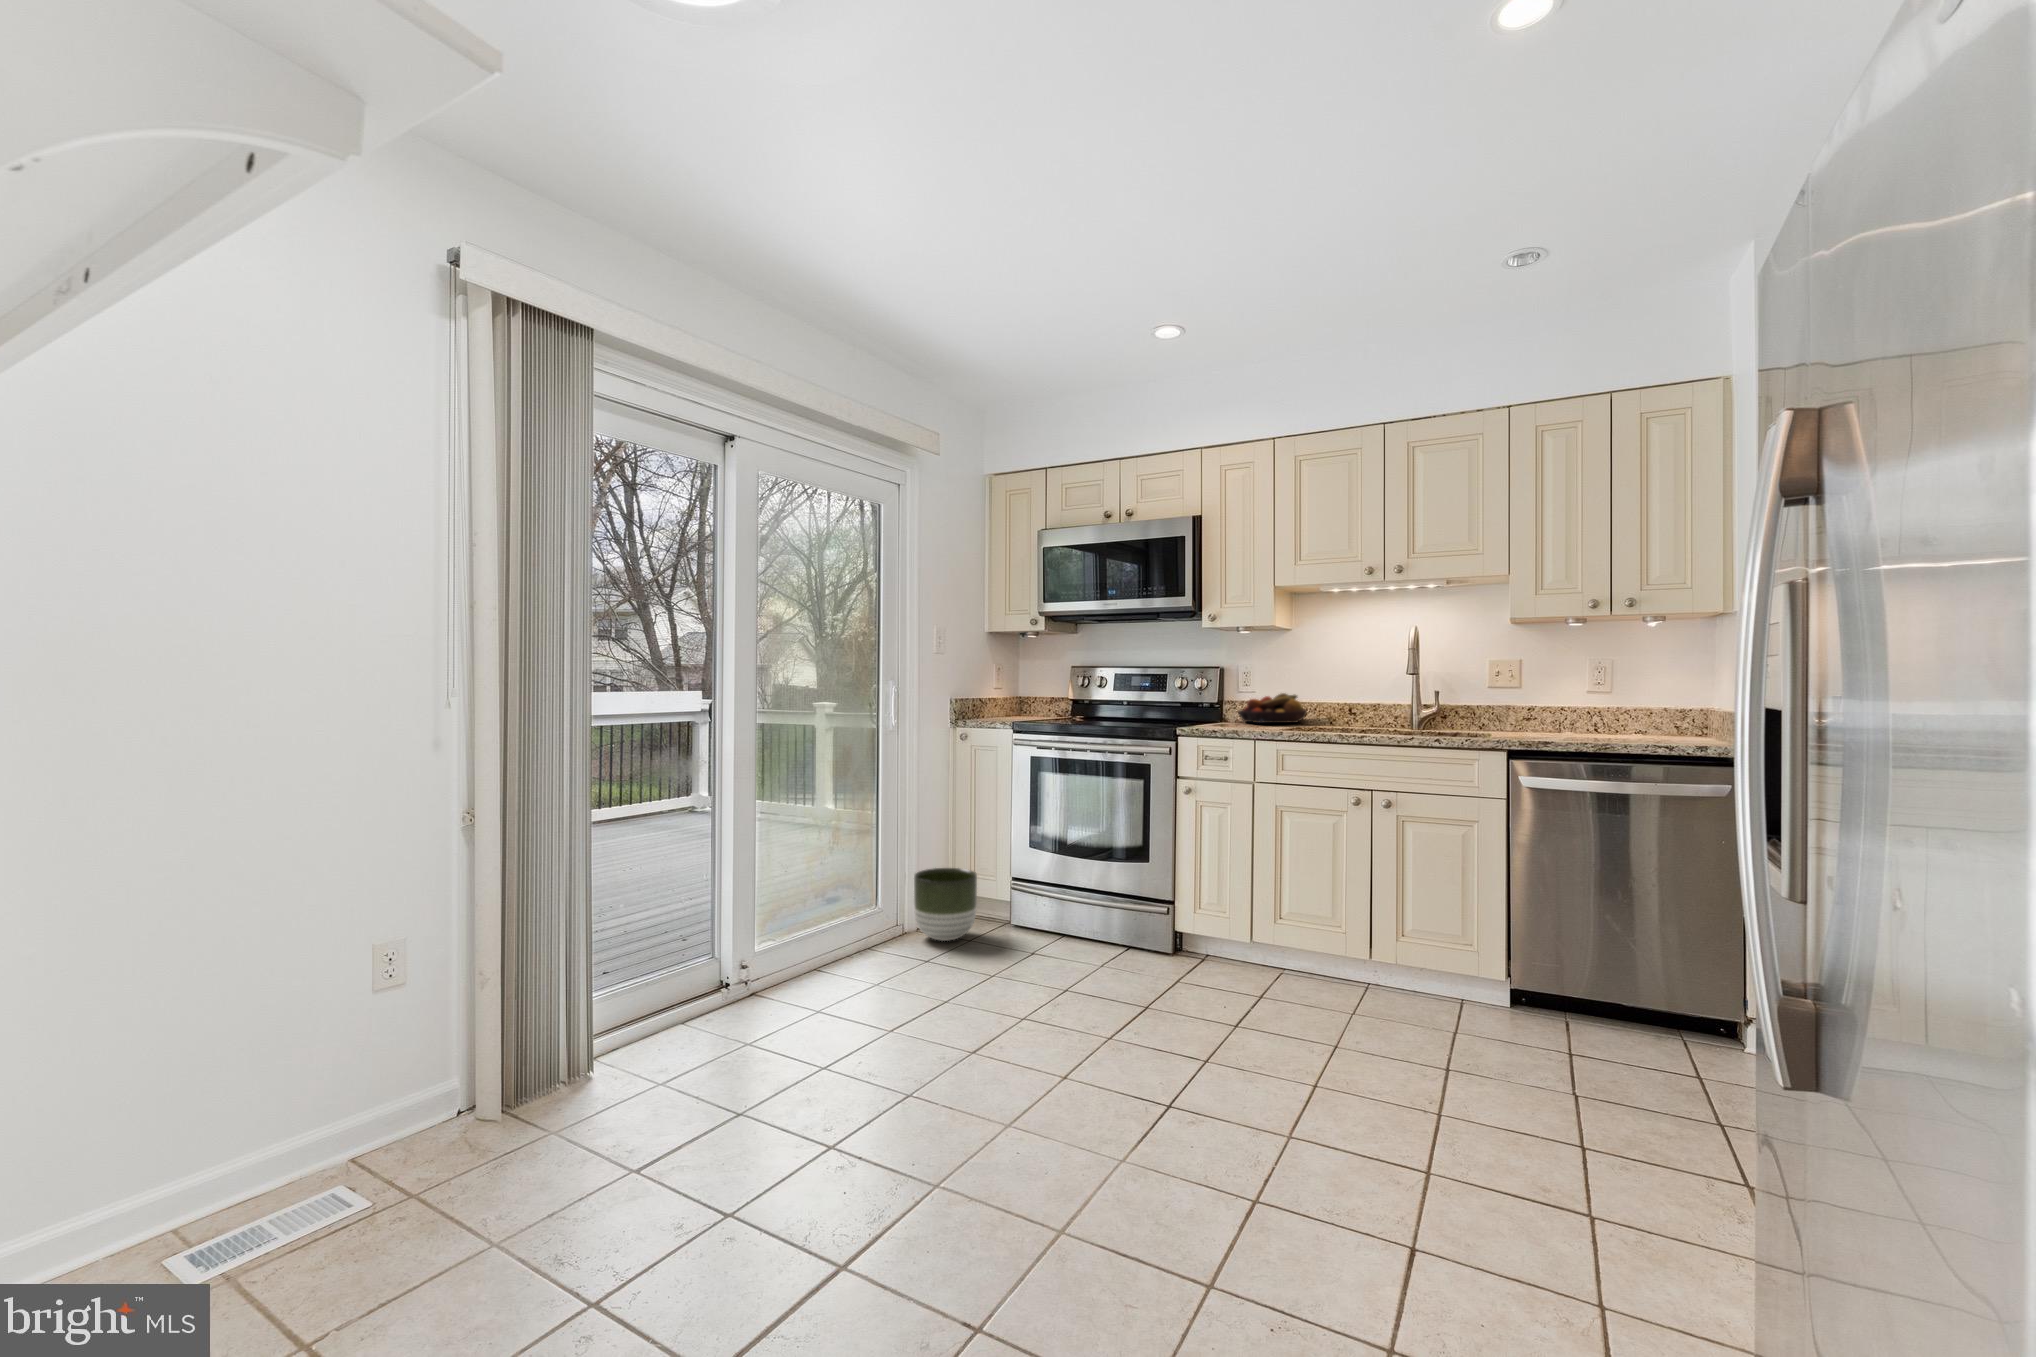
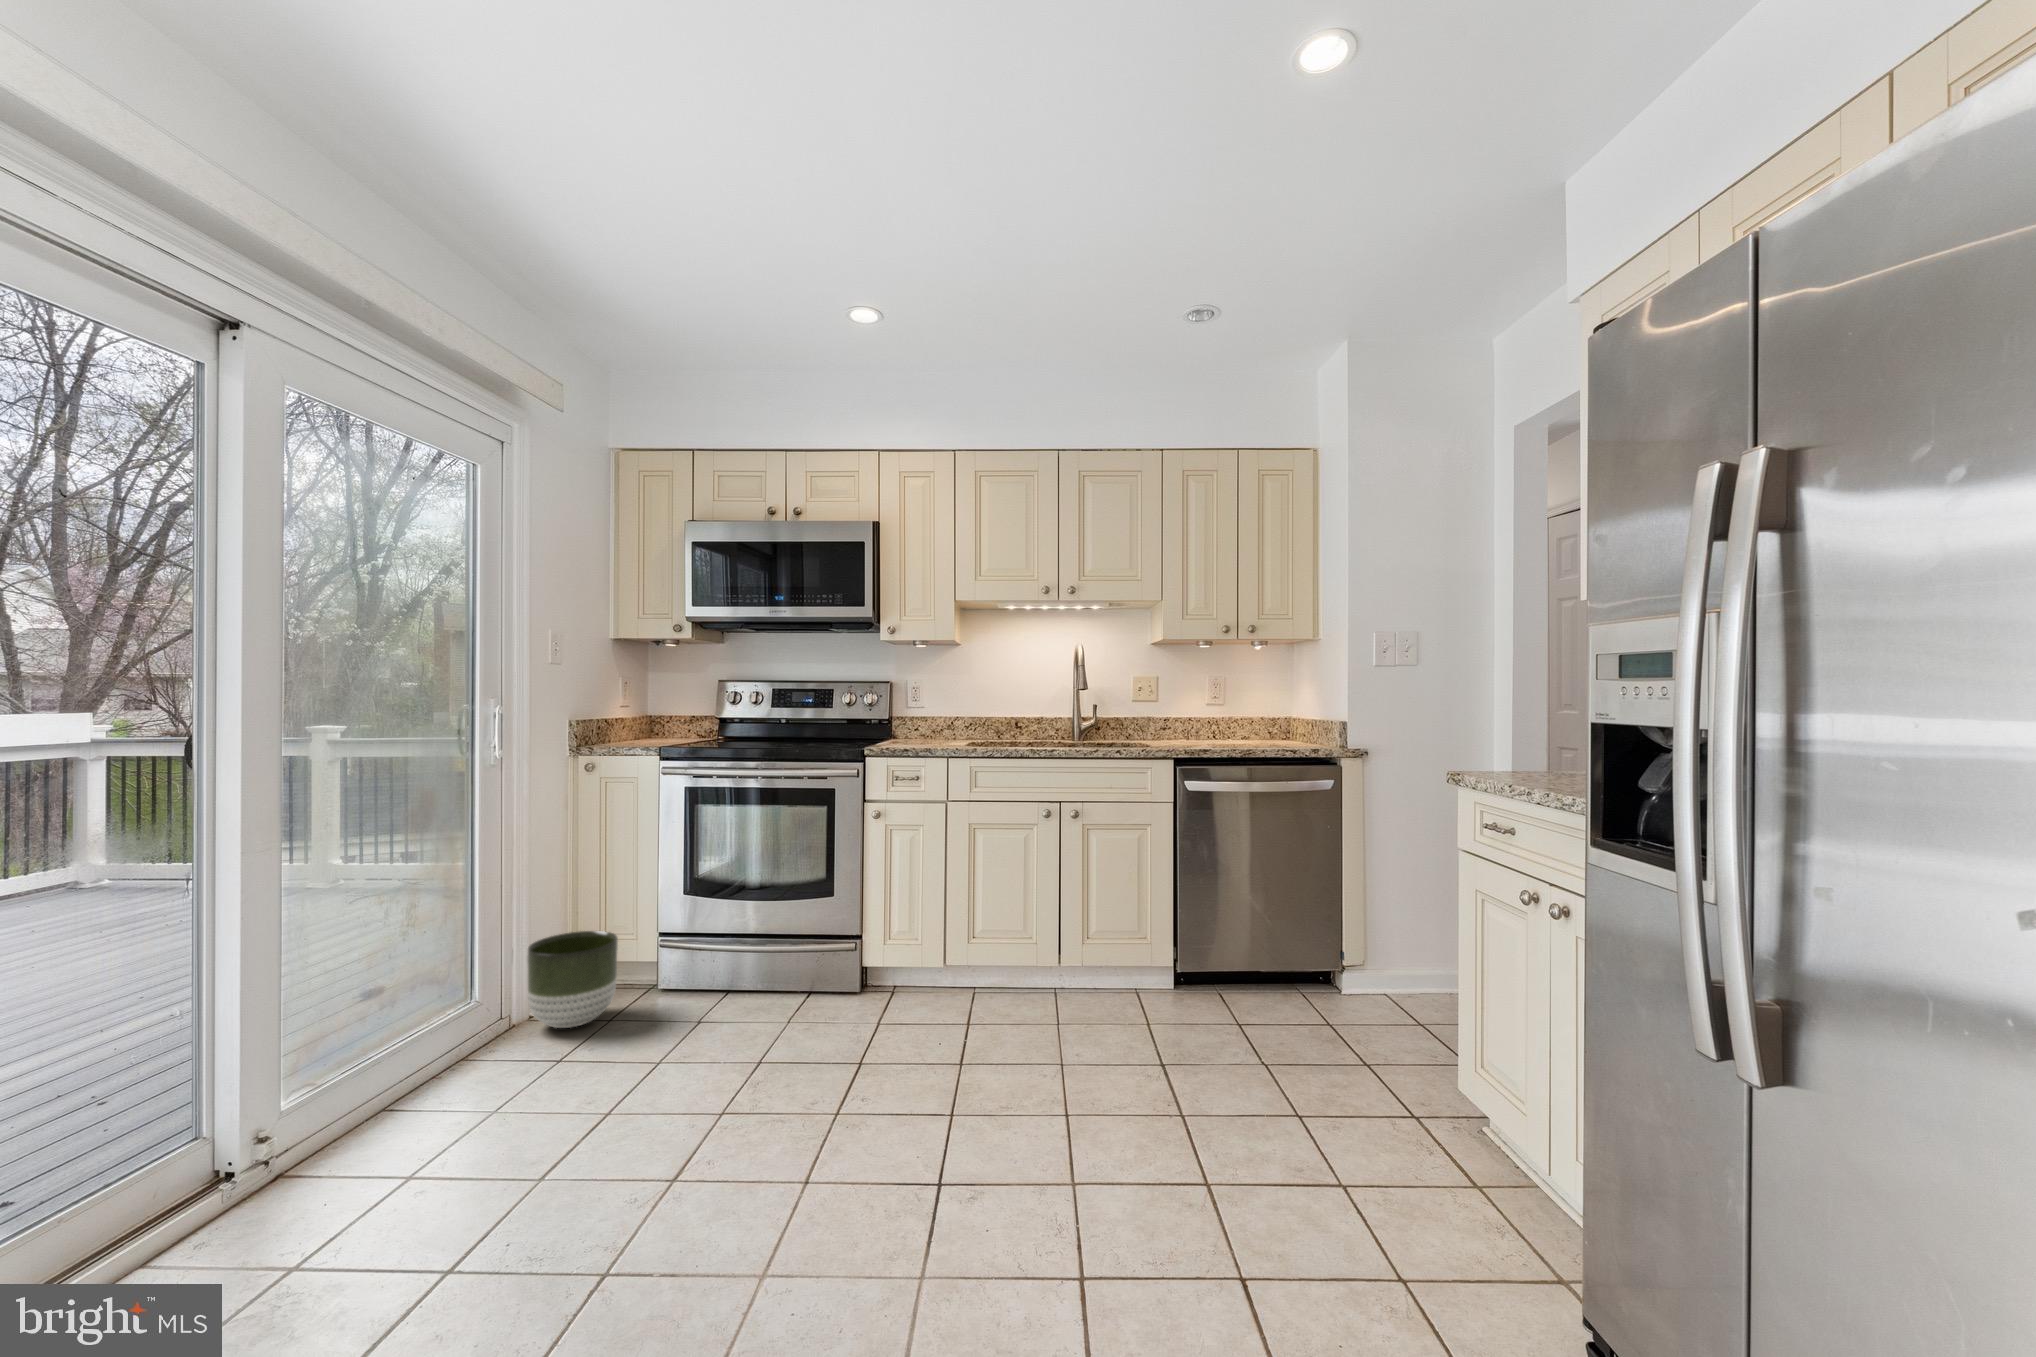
fruit bowl: present [1238,693,1307,723] -> none [914,708,980,738]

